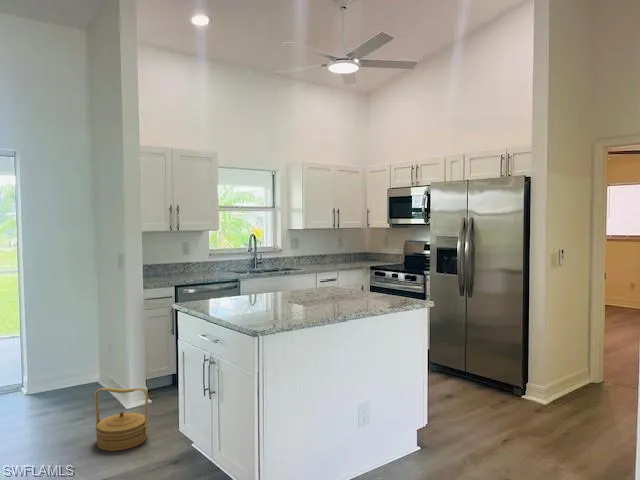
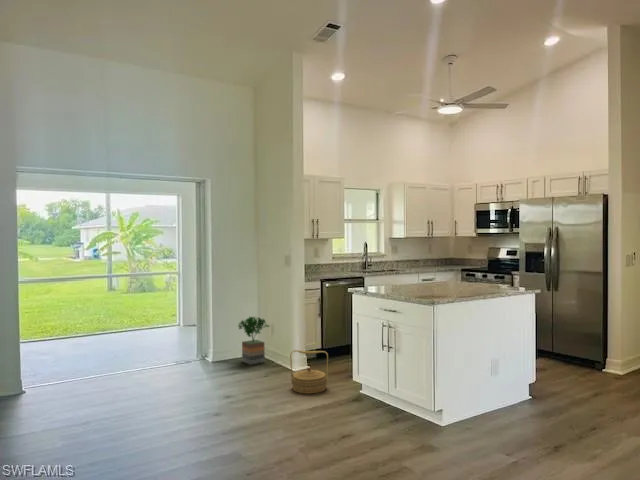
potted tree: none [55,333,105,399] -> present [238,317,269,365]

